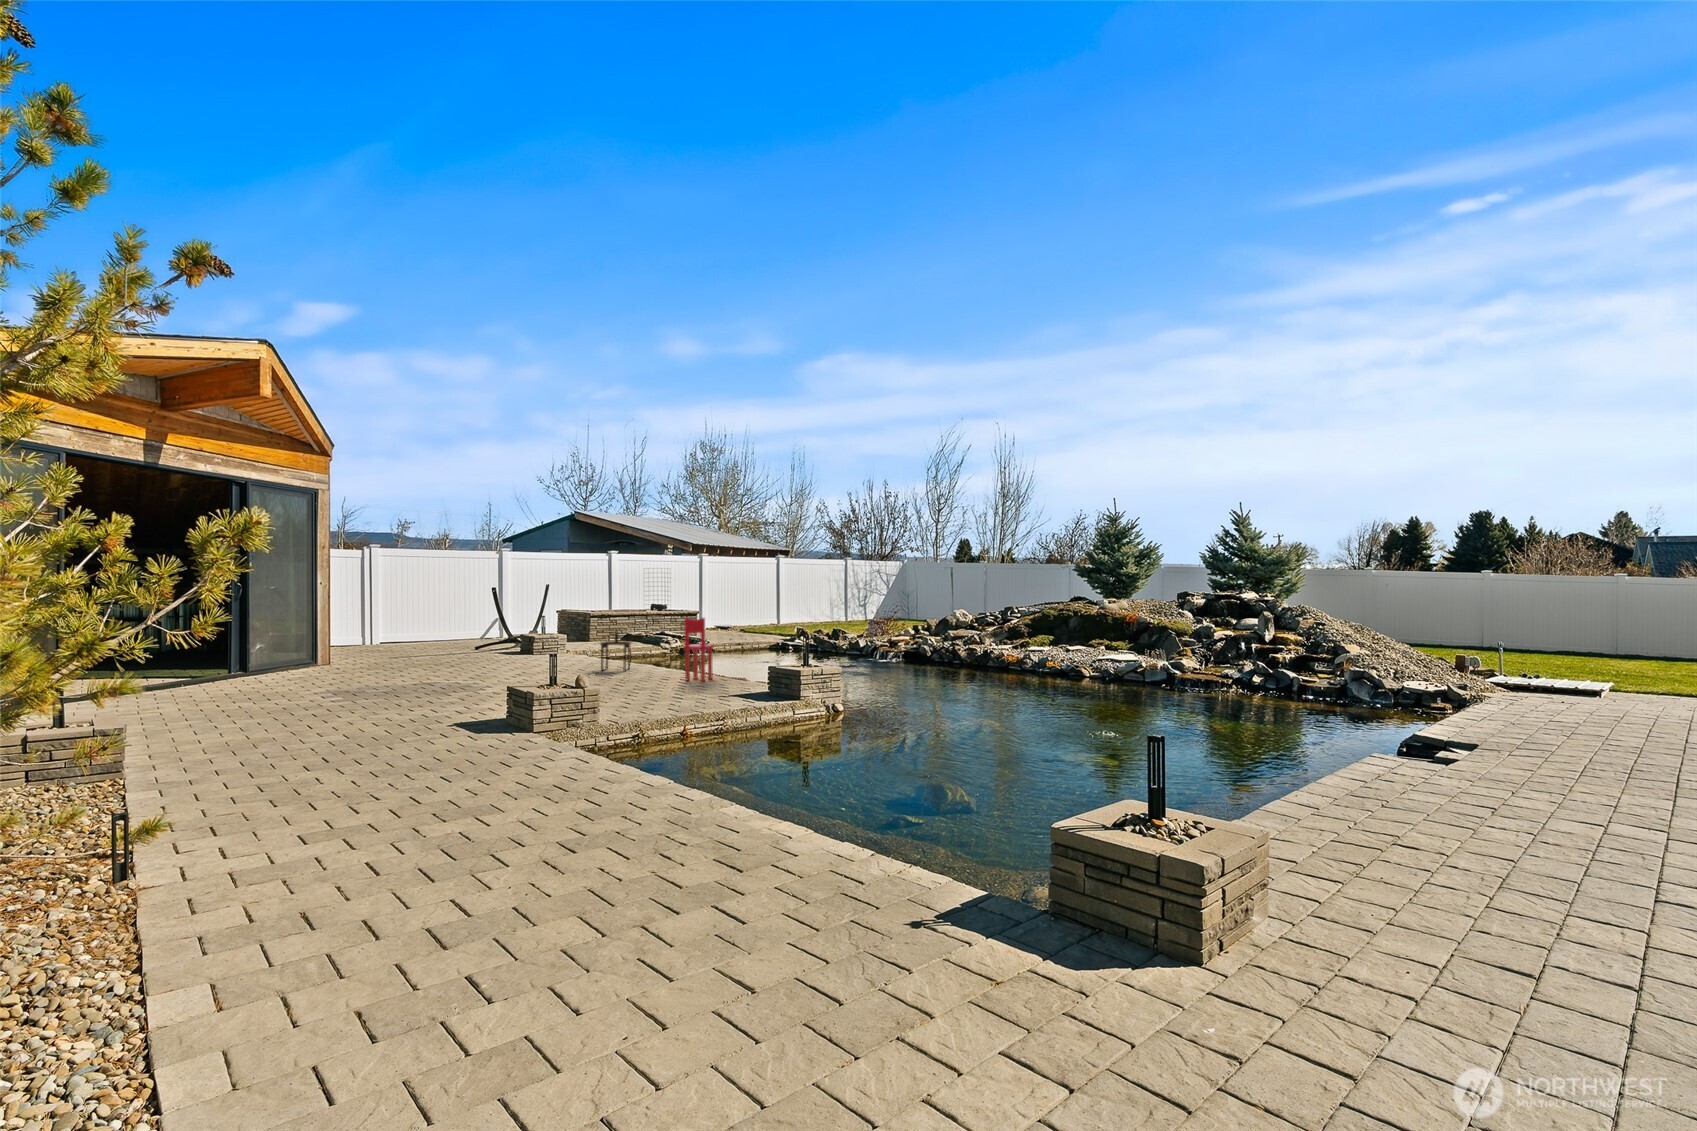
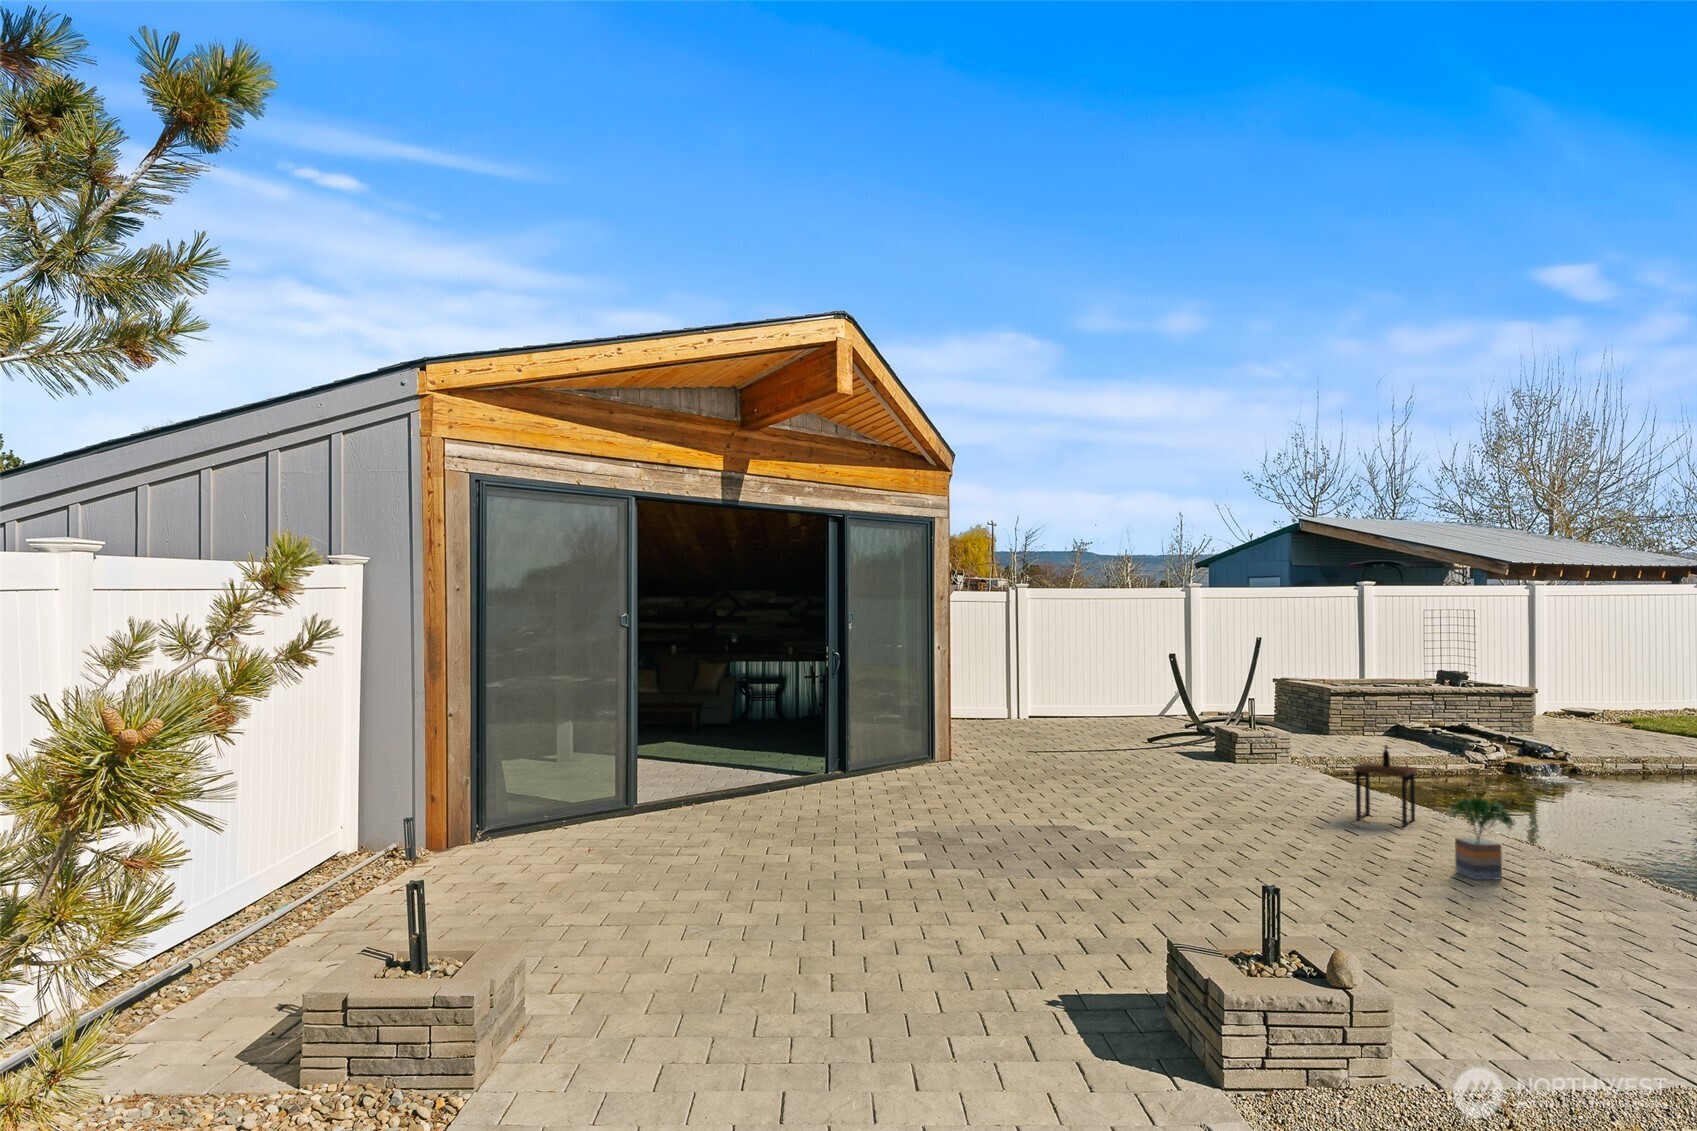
chair: present [683,618,714,681] -> none [1545,744,1625,890]
potted tree: none [641,645,671,684] -> present [1448,798,1516,880]

